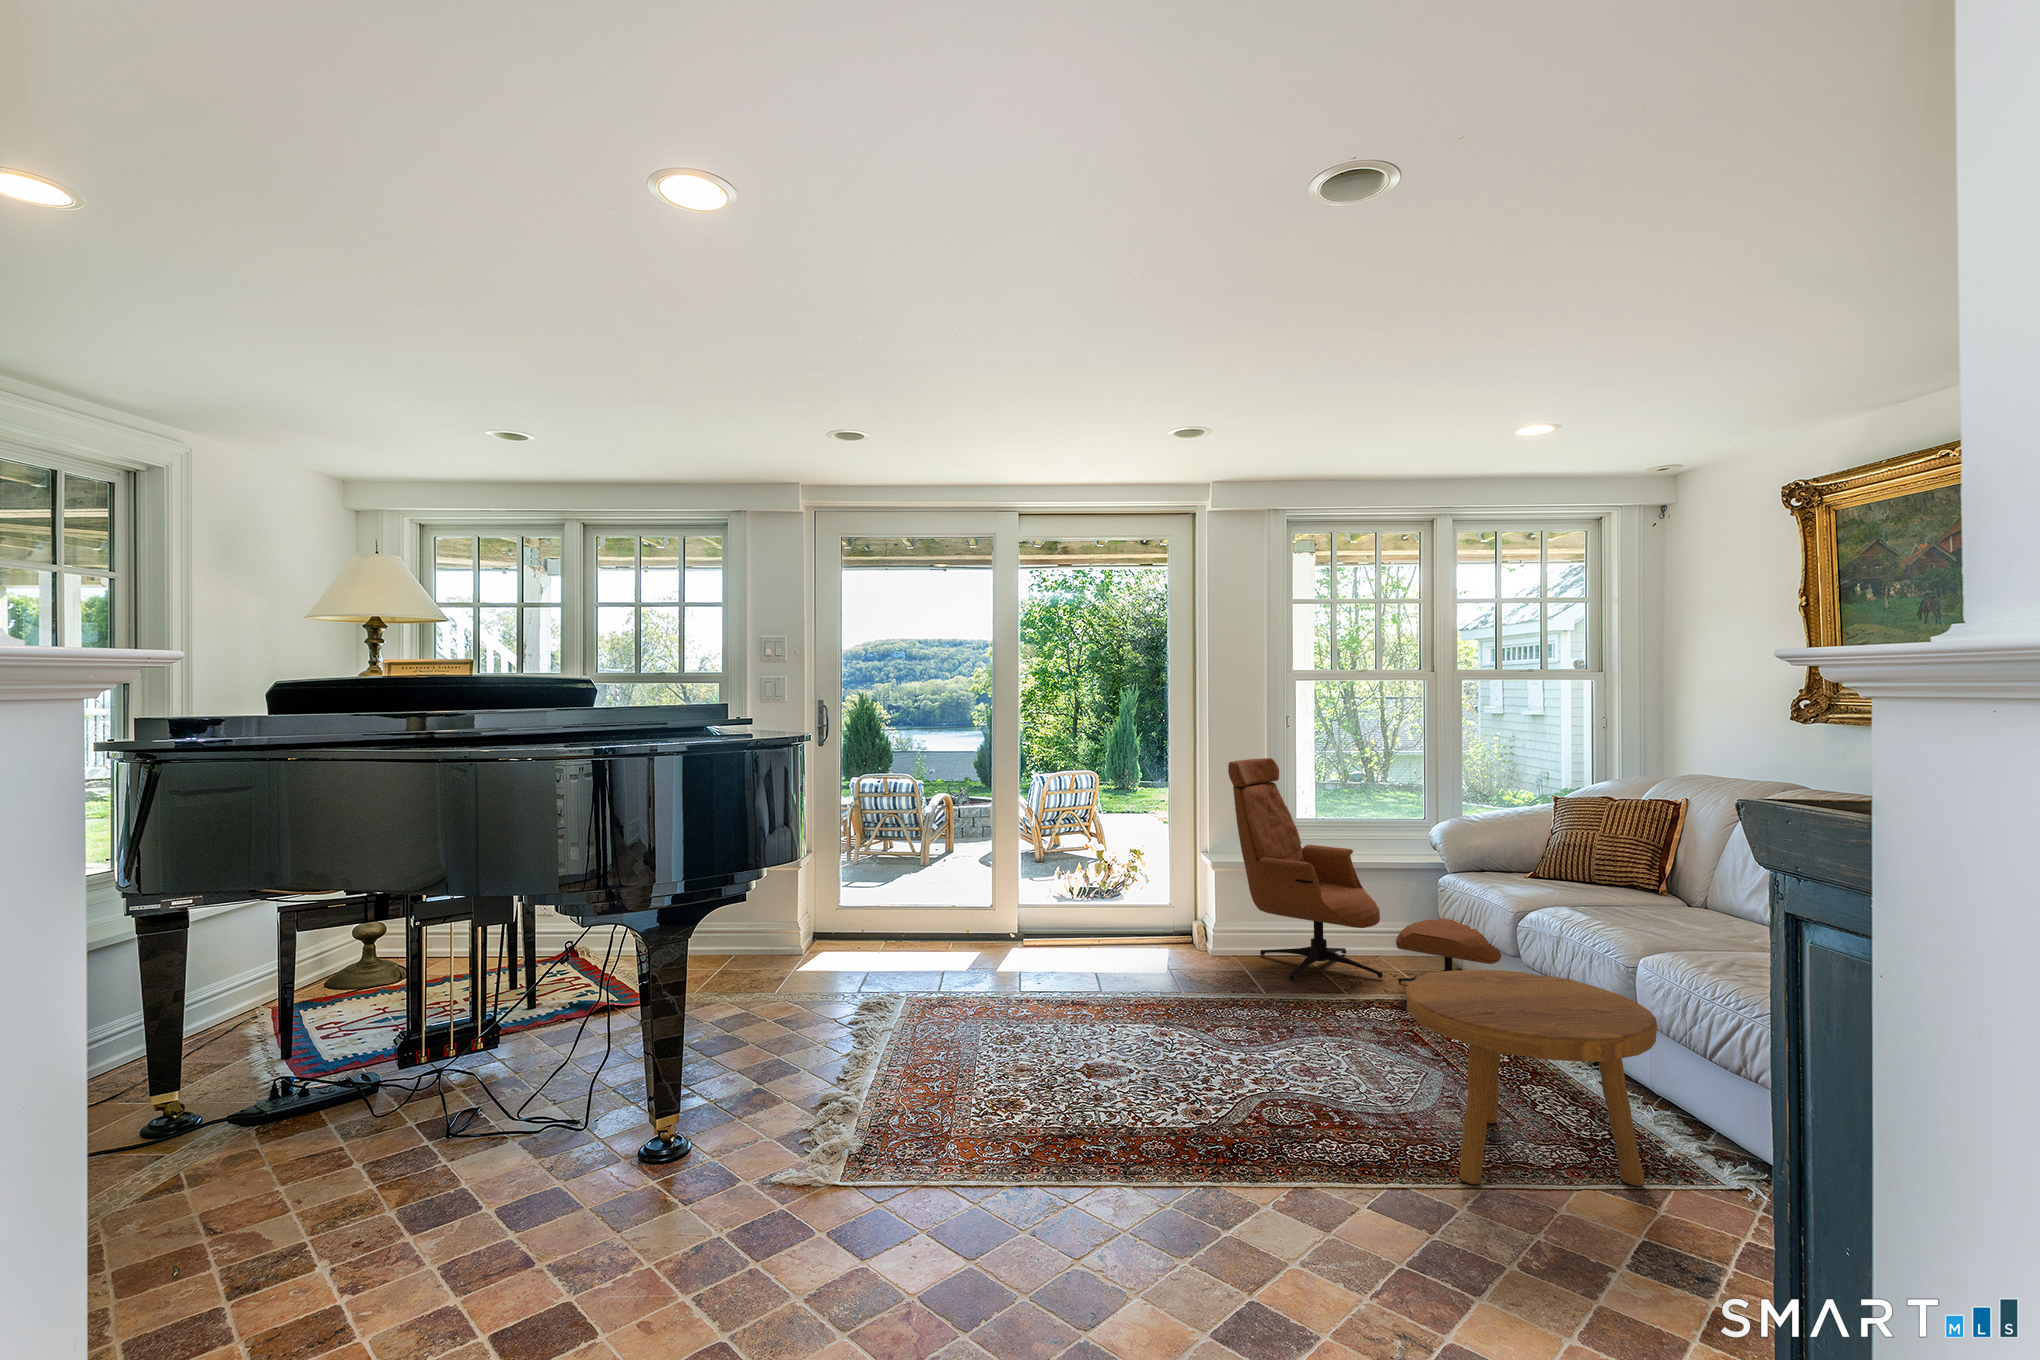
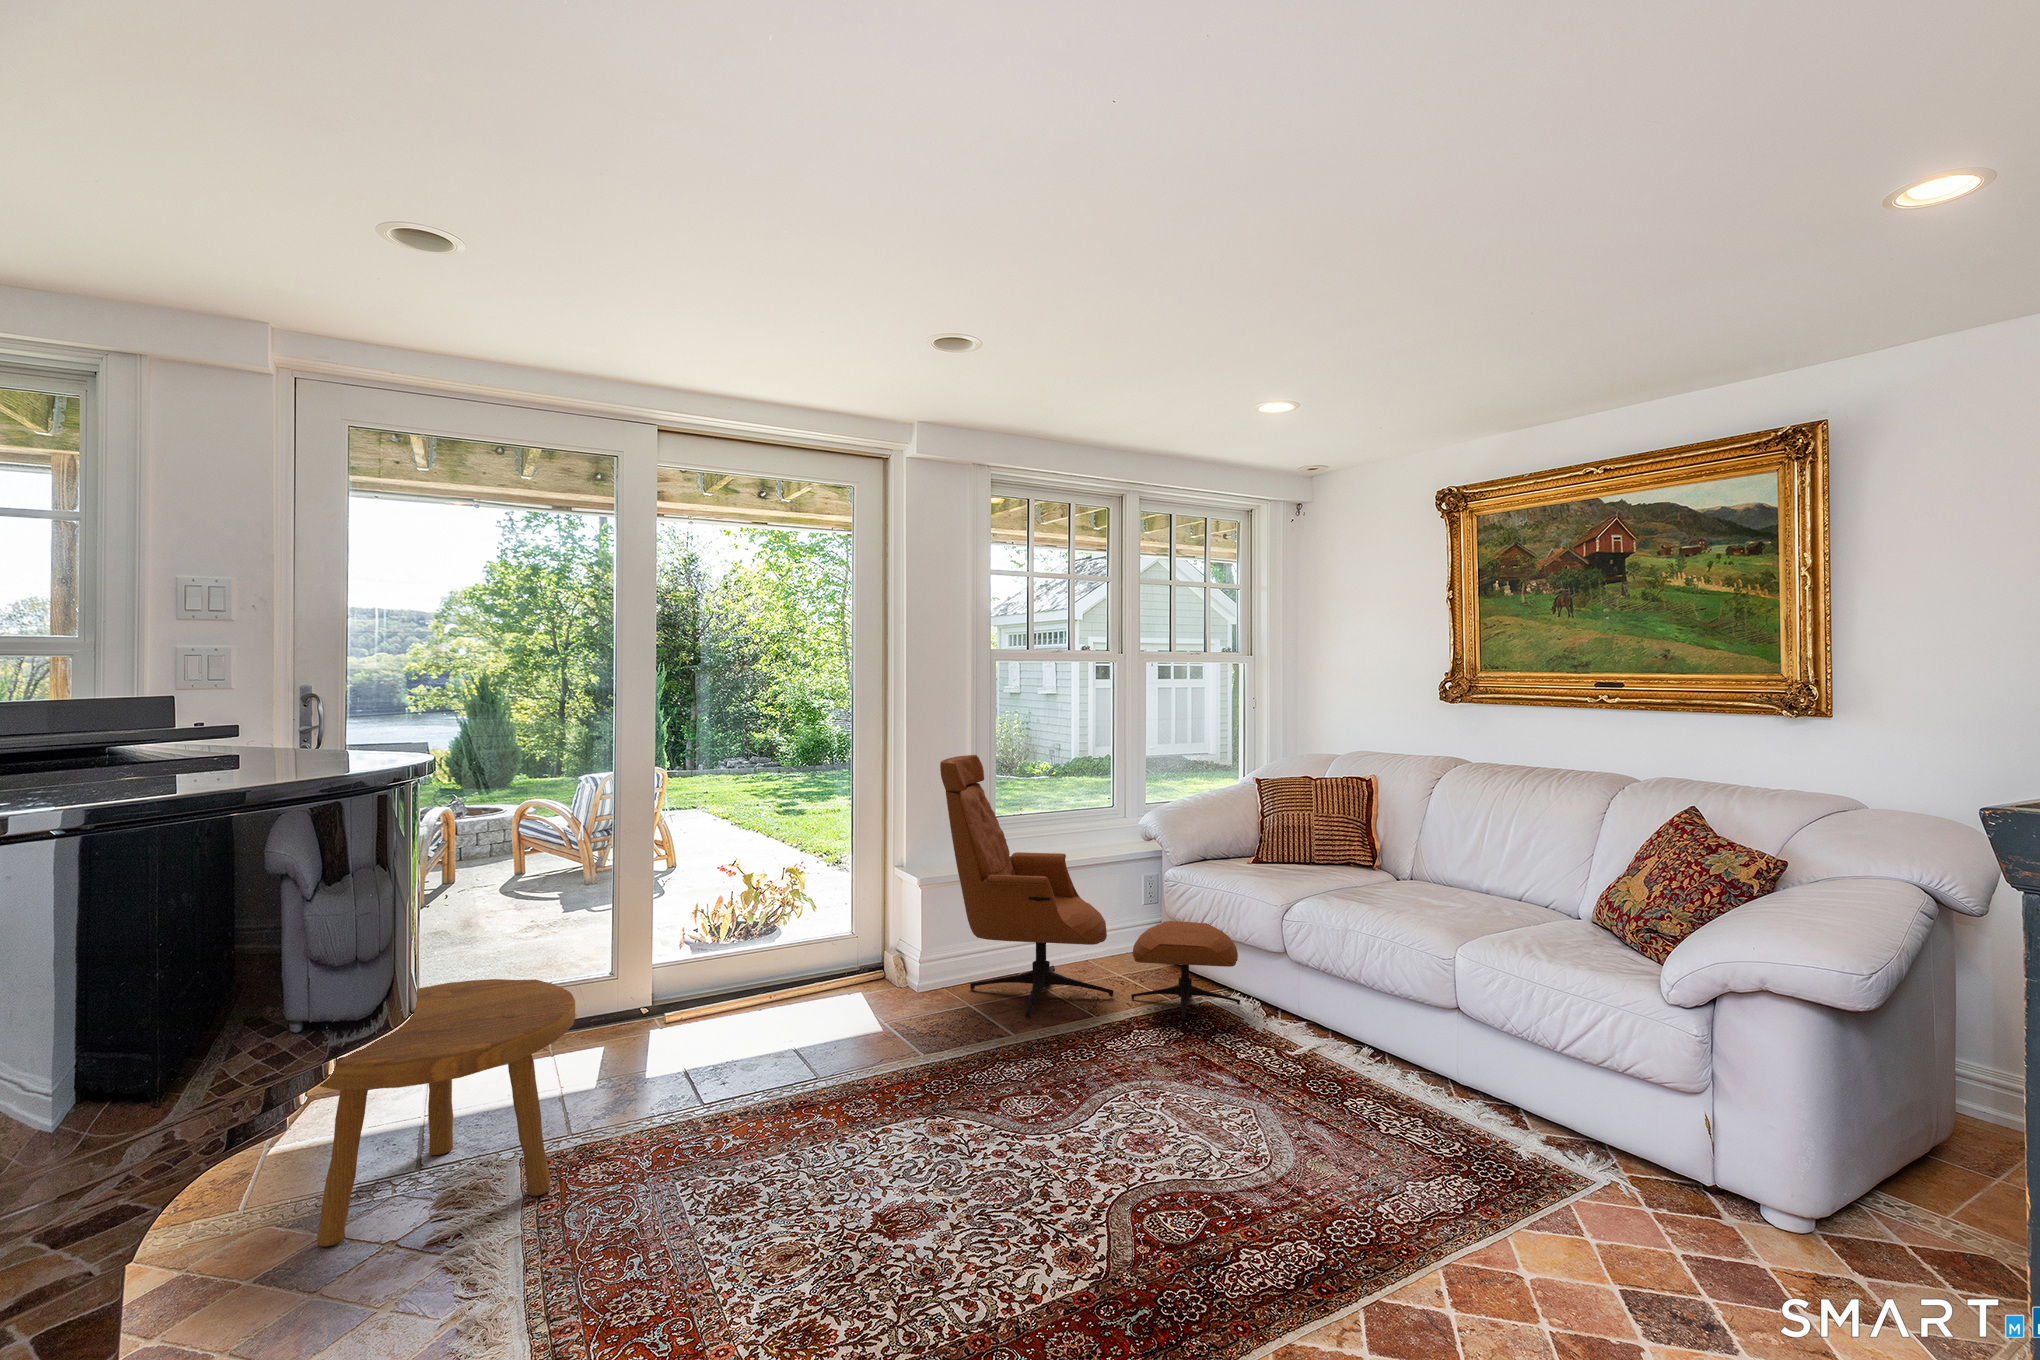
footstool: present [1406,970,1657,1186] -> present [317,979,575,1247]

